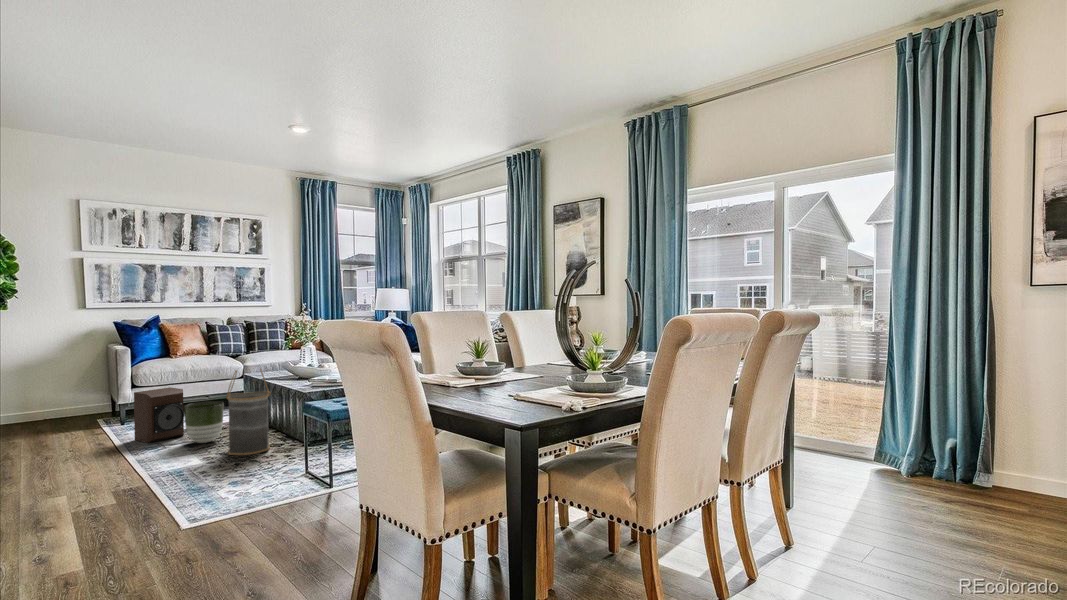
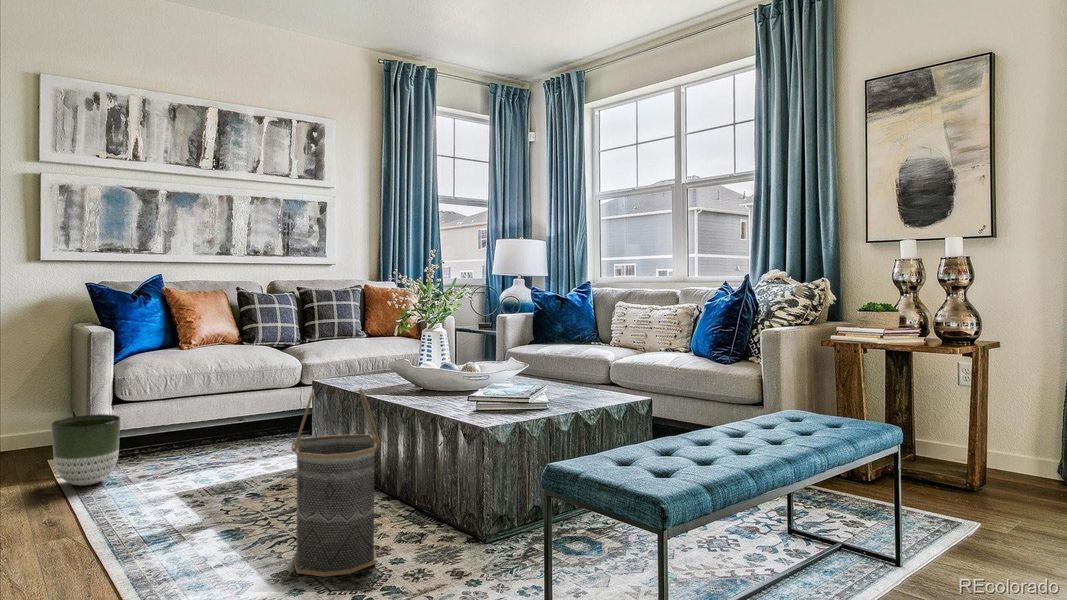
speaker: present [134,387,184,443] -> none [113,408,204,520]
planter: present [184,401,224,443] -> present [51,414,120,485]

